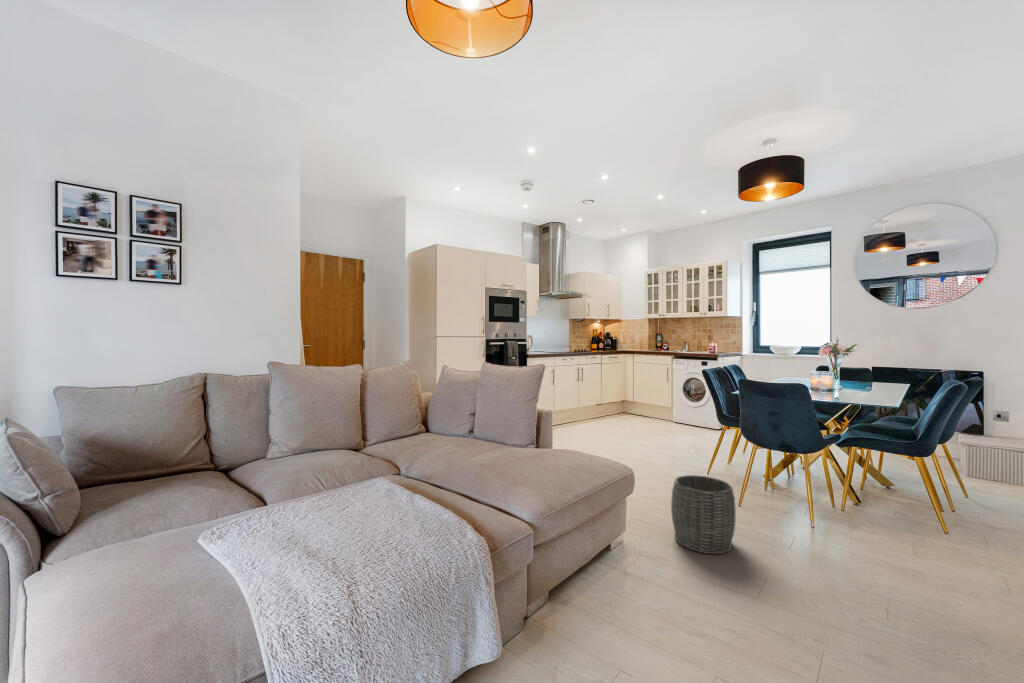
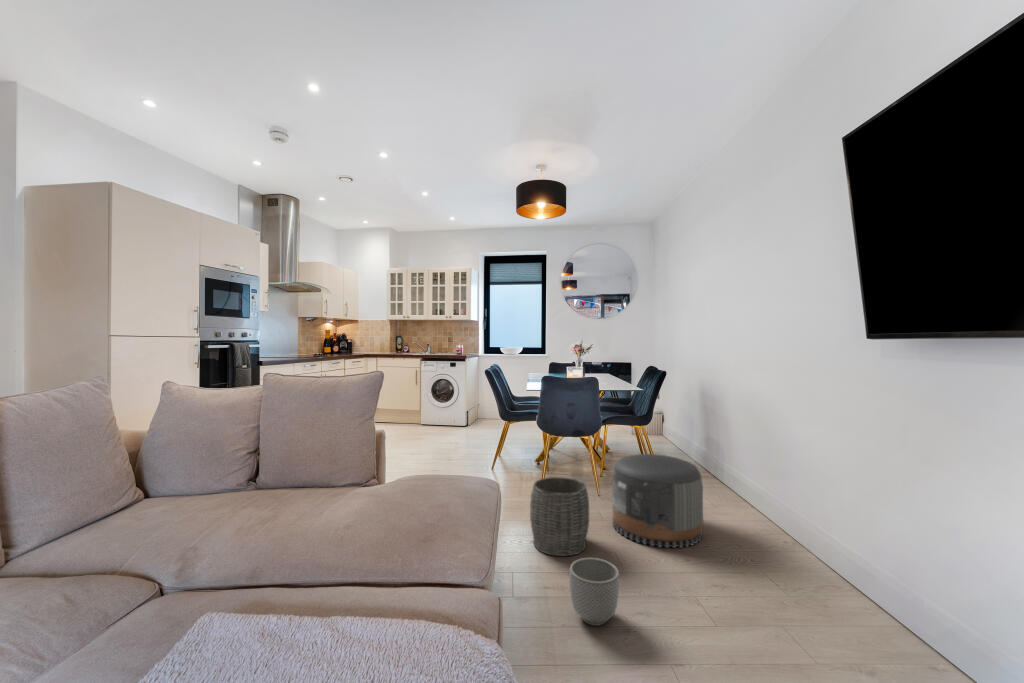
pouf: none [782,475,913,596] -> present [613,454,703,548]
planter: none [646,542,695,604] -> present [569,558,620,626]

